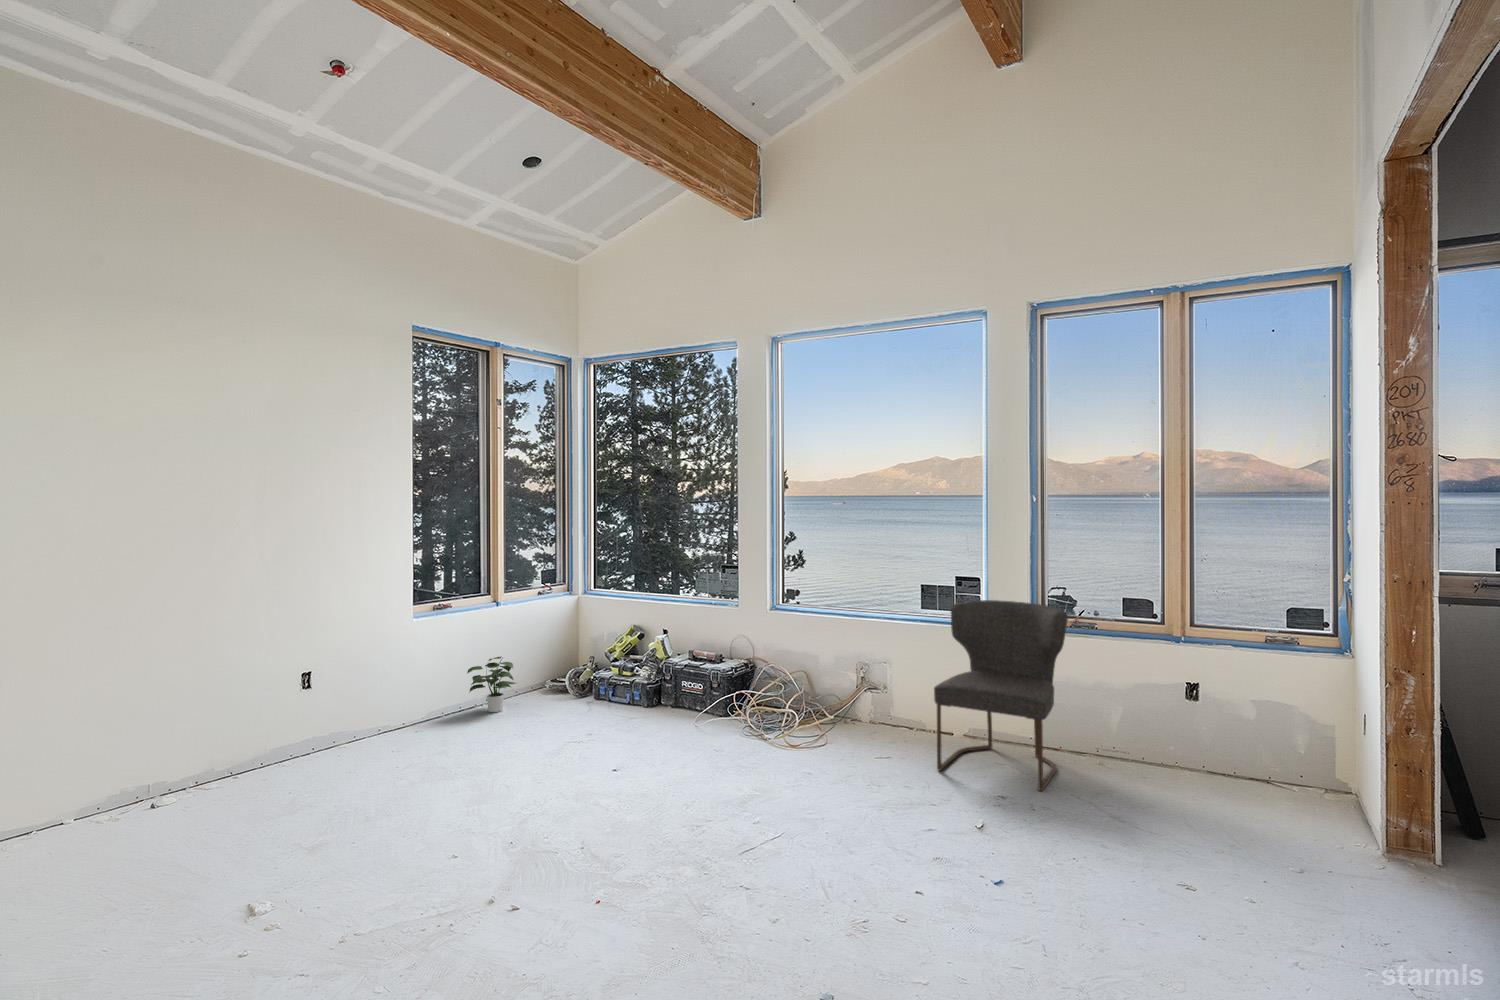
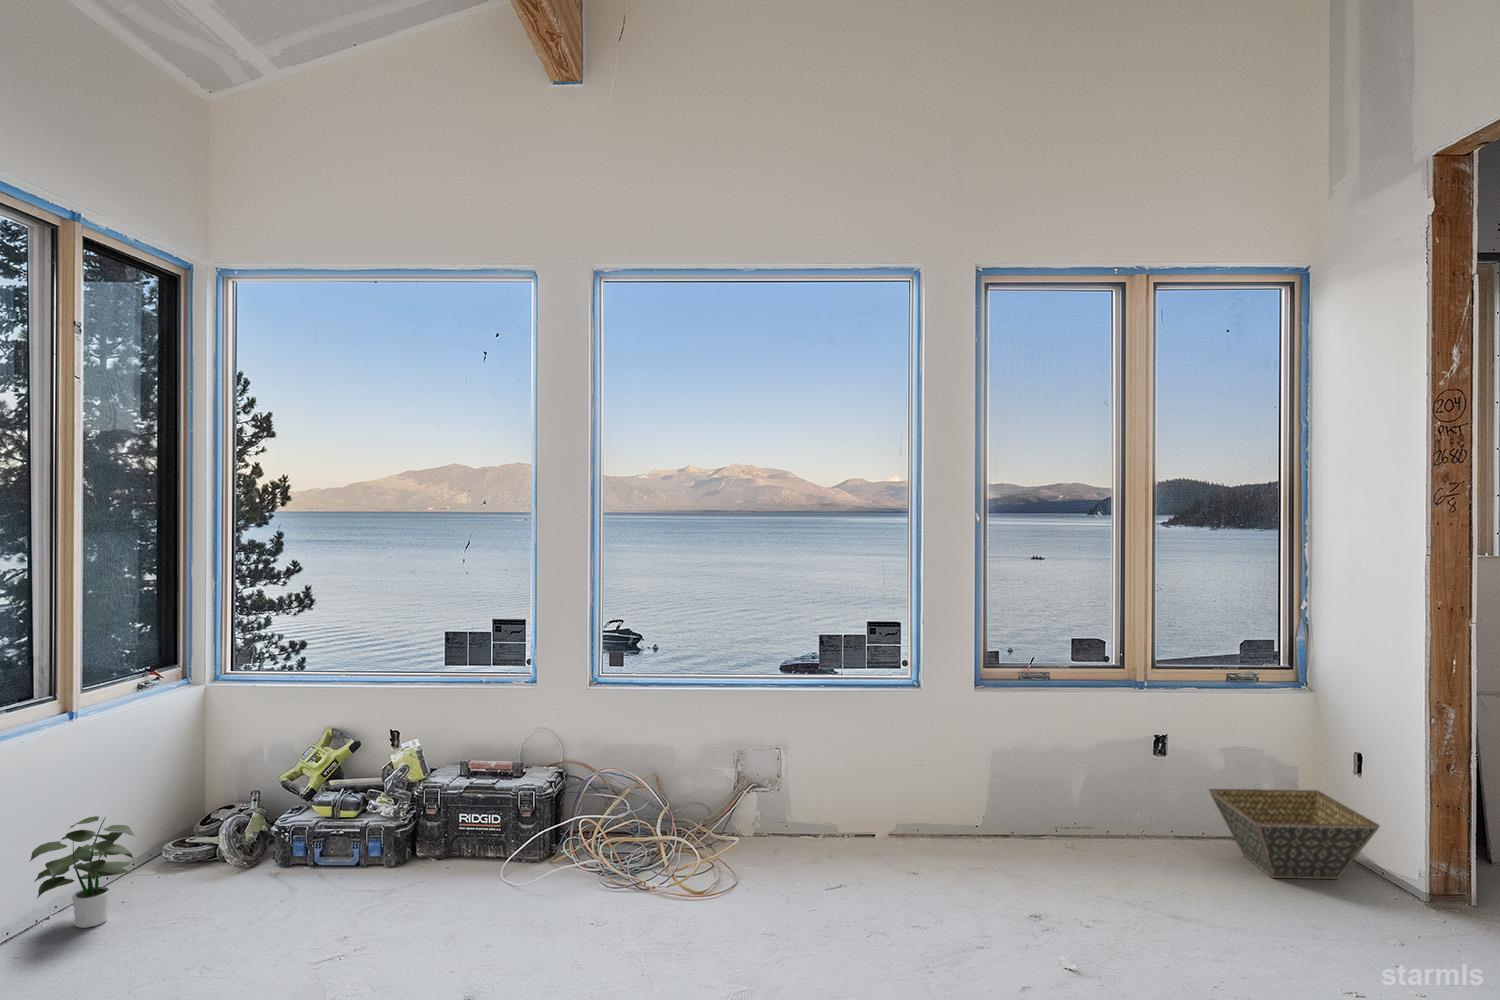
chair: present [934,600,1068,791] -> none [899,651,1065,898]
basket: none [1229,733,1361,824] -> present [1209,789,1379,879]

